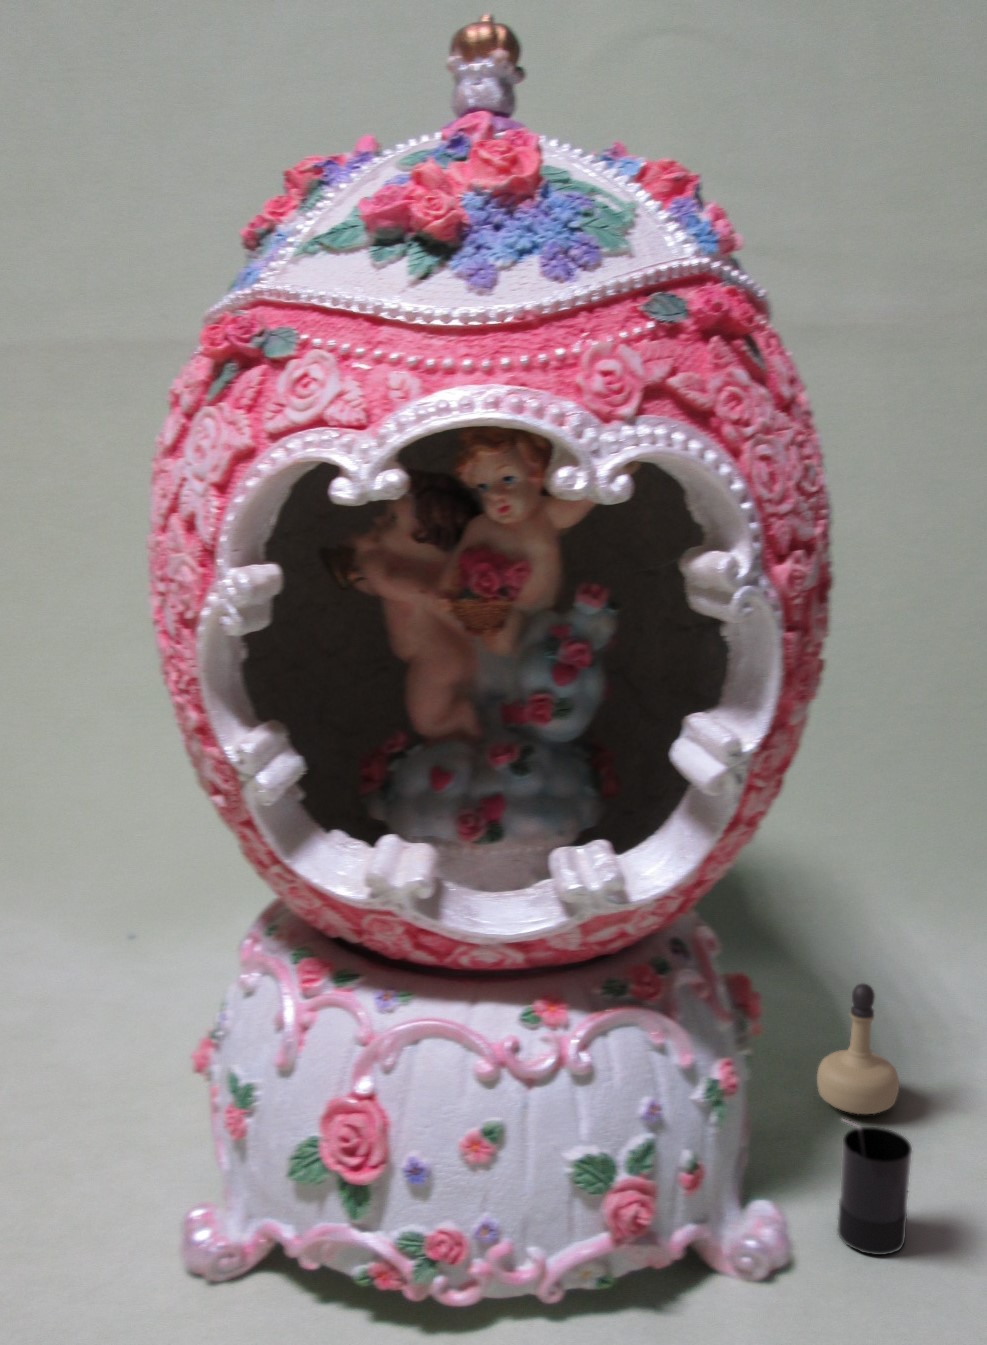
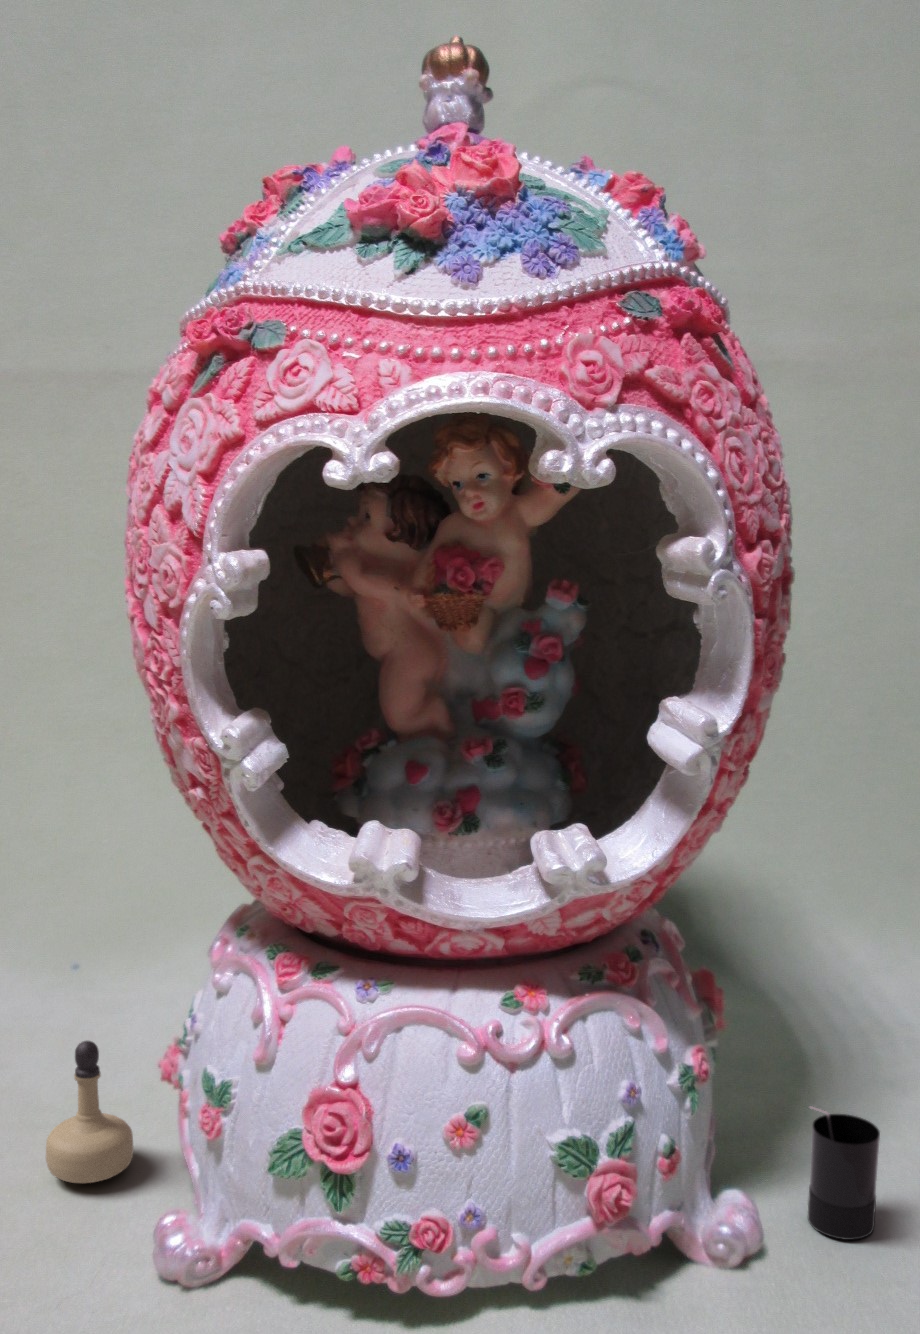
perfume bottle: present [817,984,899,1114] -> present [46,1041,134,1183]

